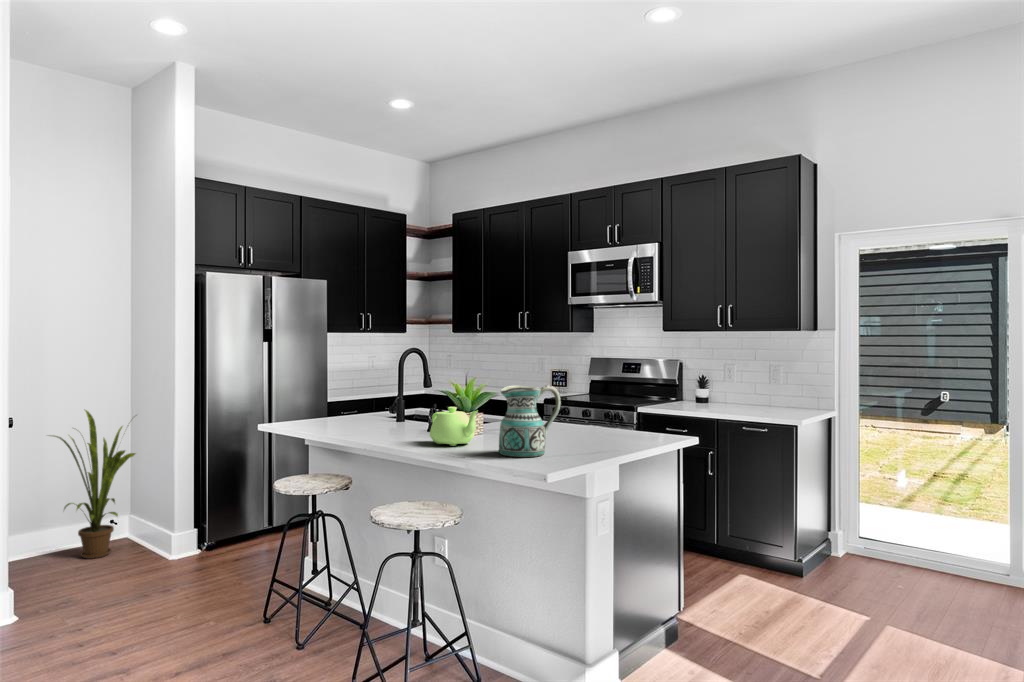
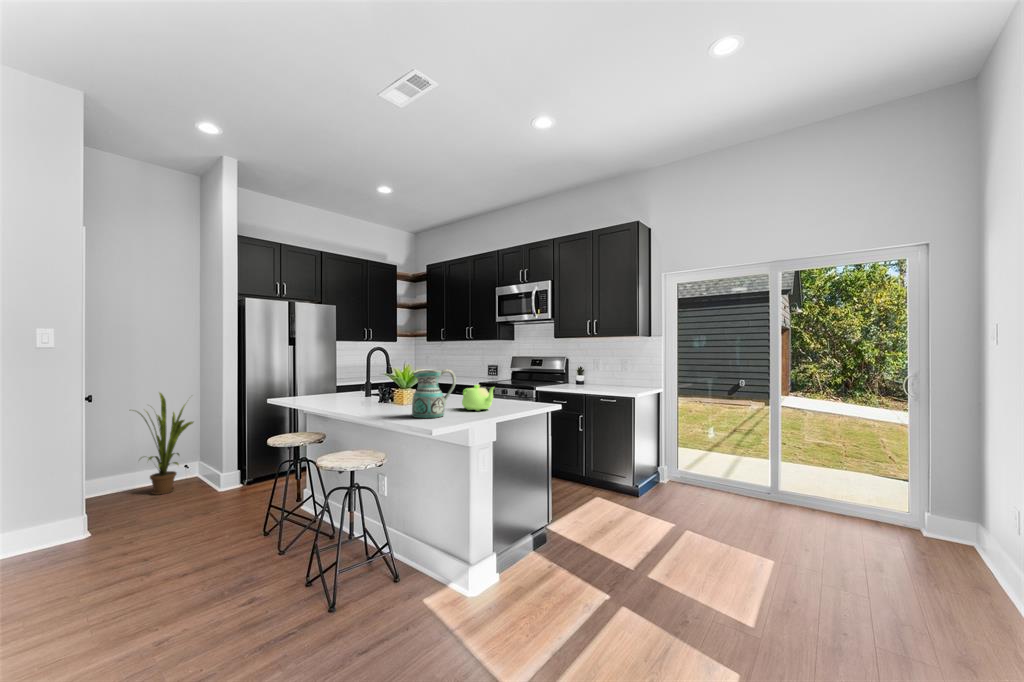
teapot: present [430,407,478,446] -> present [462,385,494,411]

